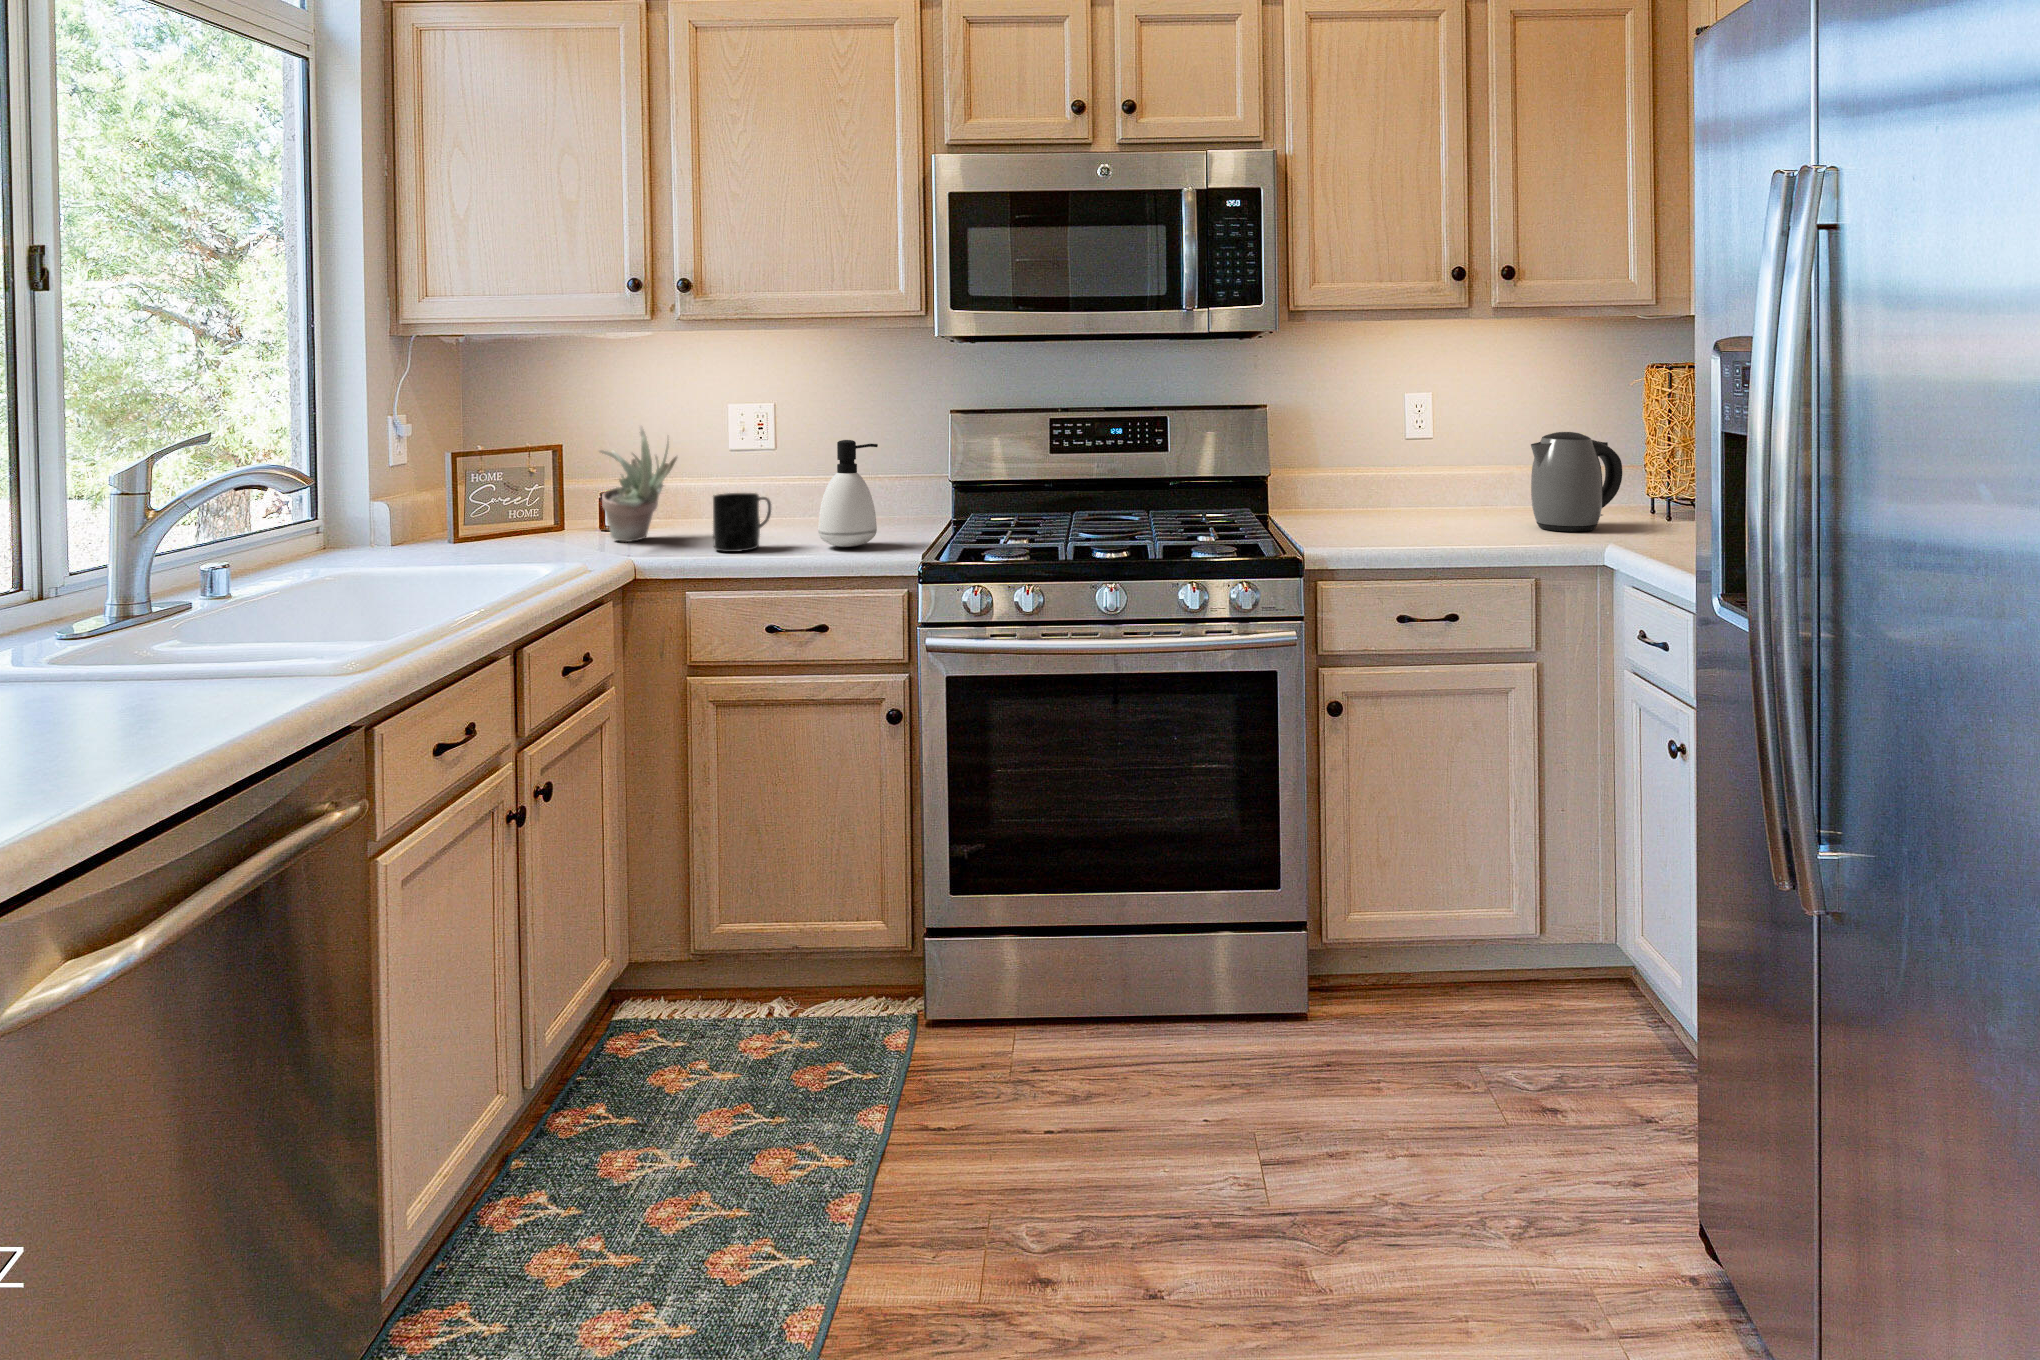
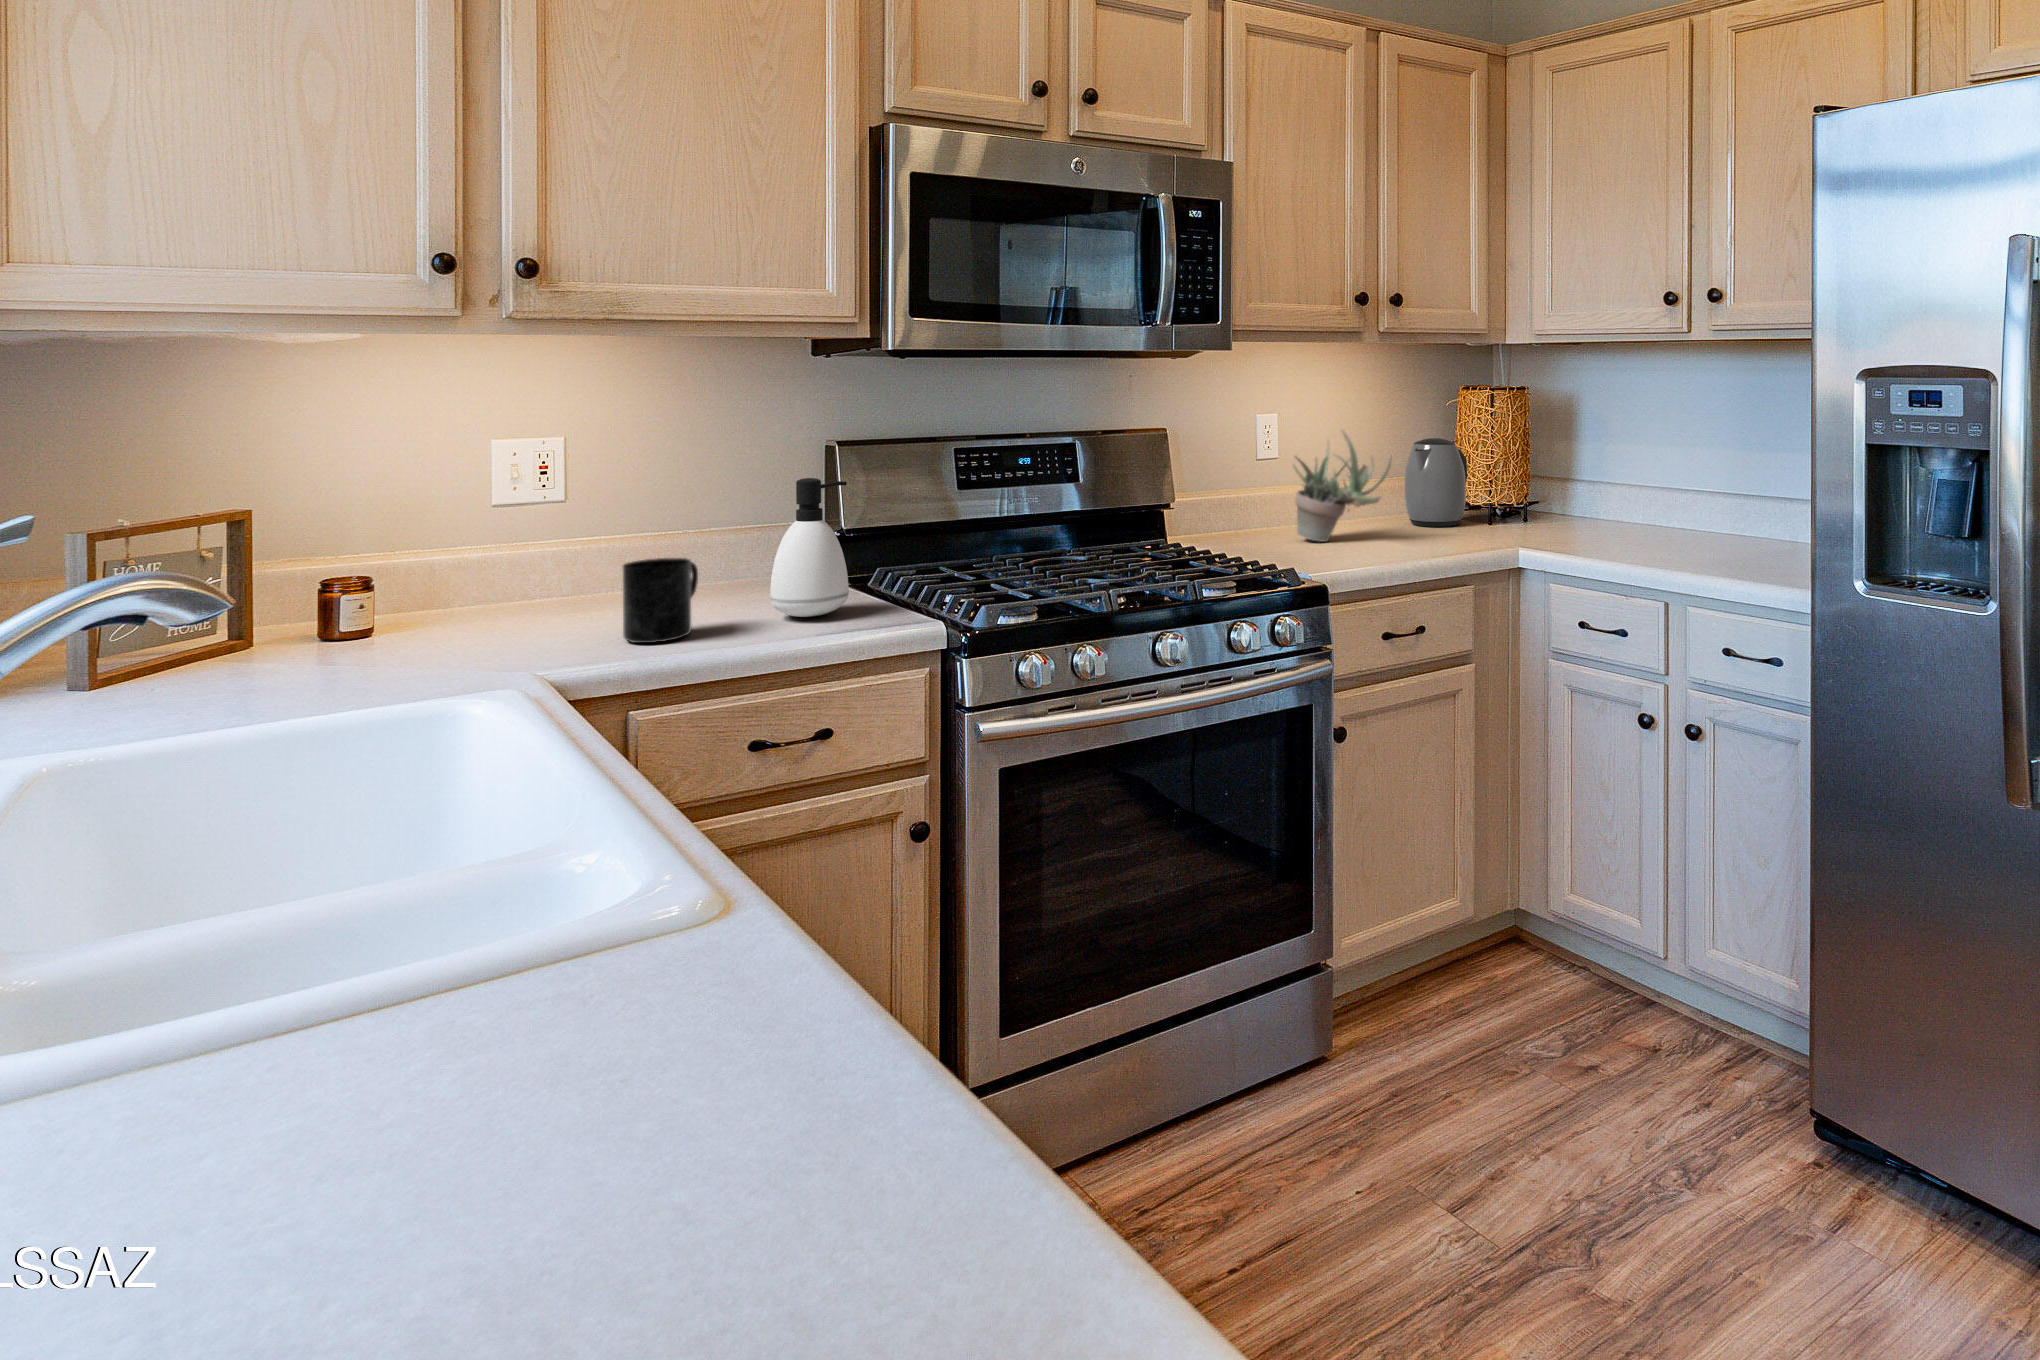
succulent plant: present [599,425,677,542] -> present [1293,430,1392,542]

